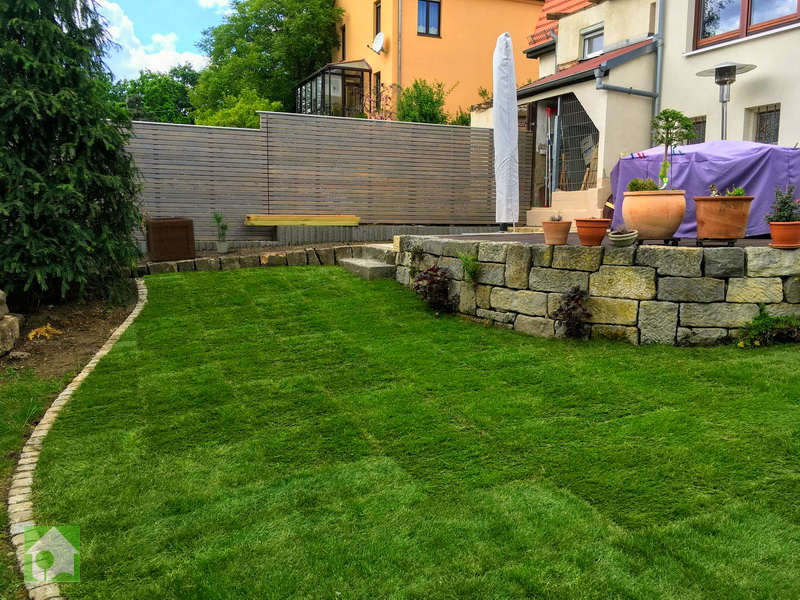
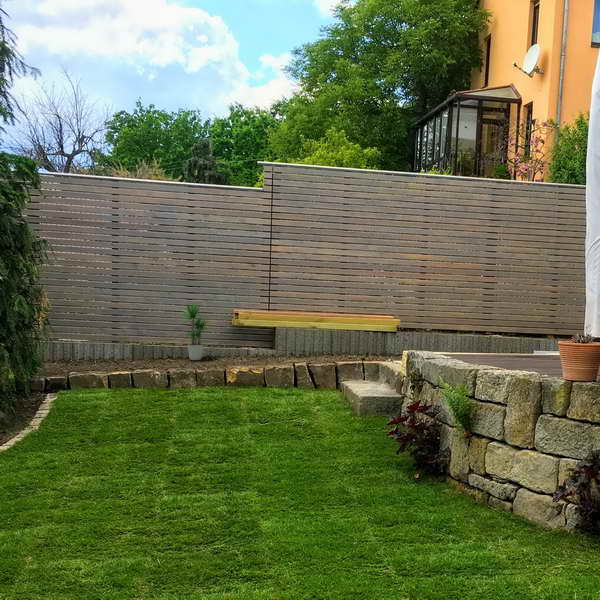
wooden crate: present [145,217,196,262] -> none [95,308,152,368]

